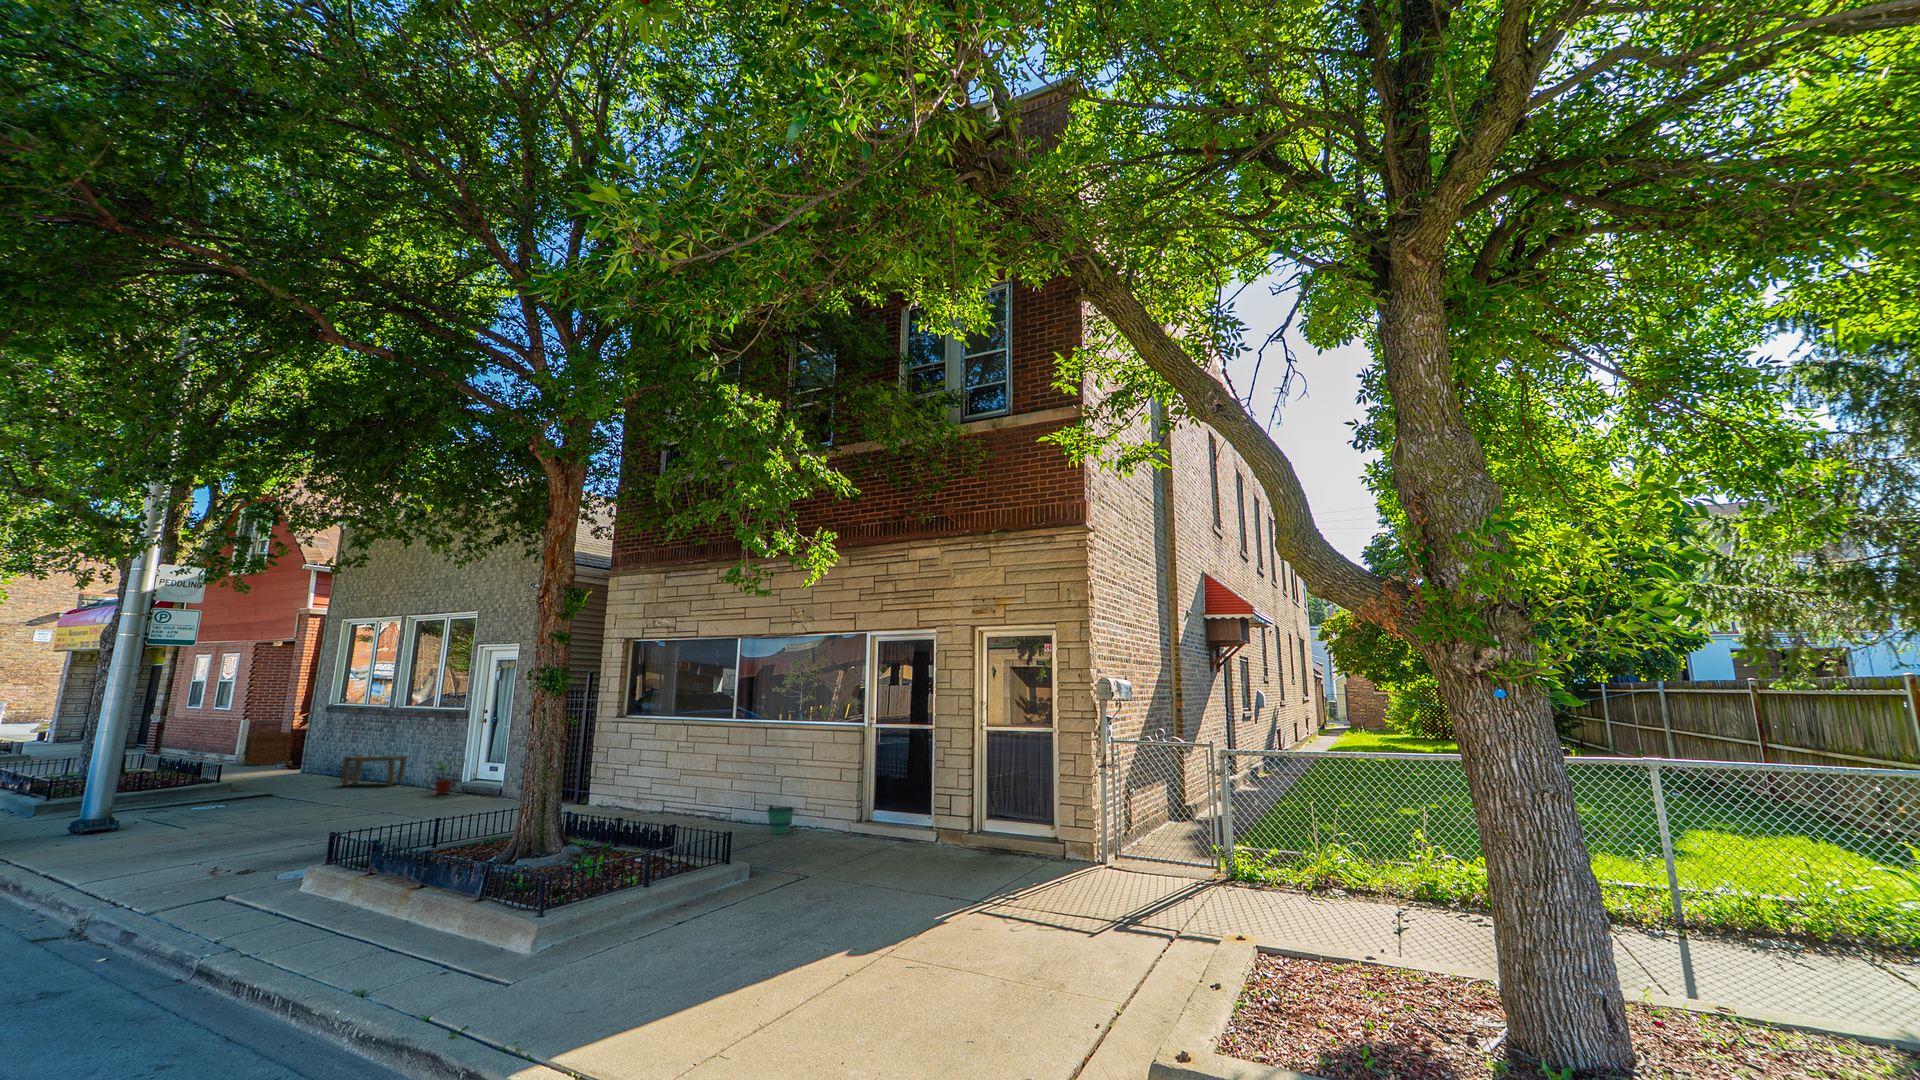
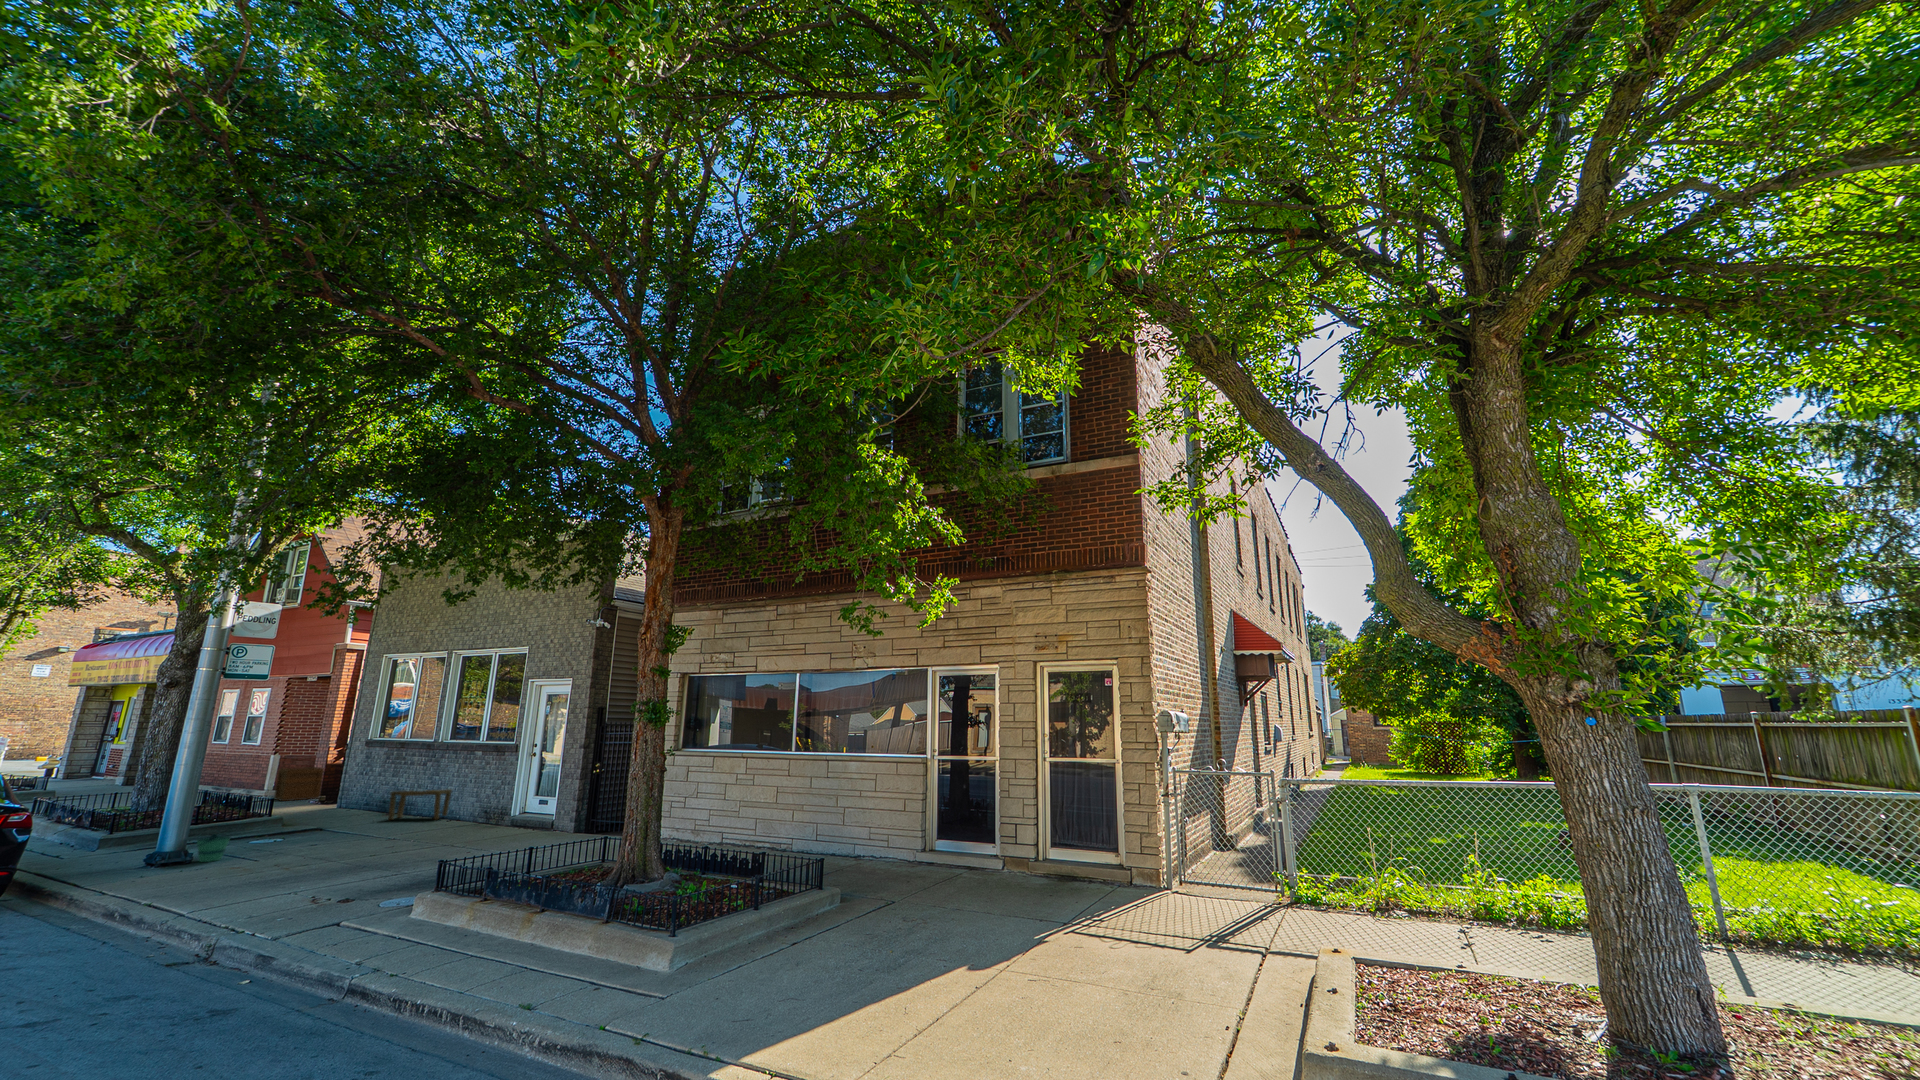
potted plant: present [426,759,465,794] -> none [476,792,516,828]
bucket: present [767,805,798,834] -> present [187,834,230,862]

